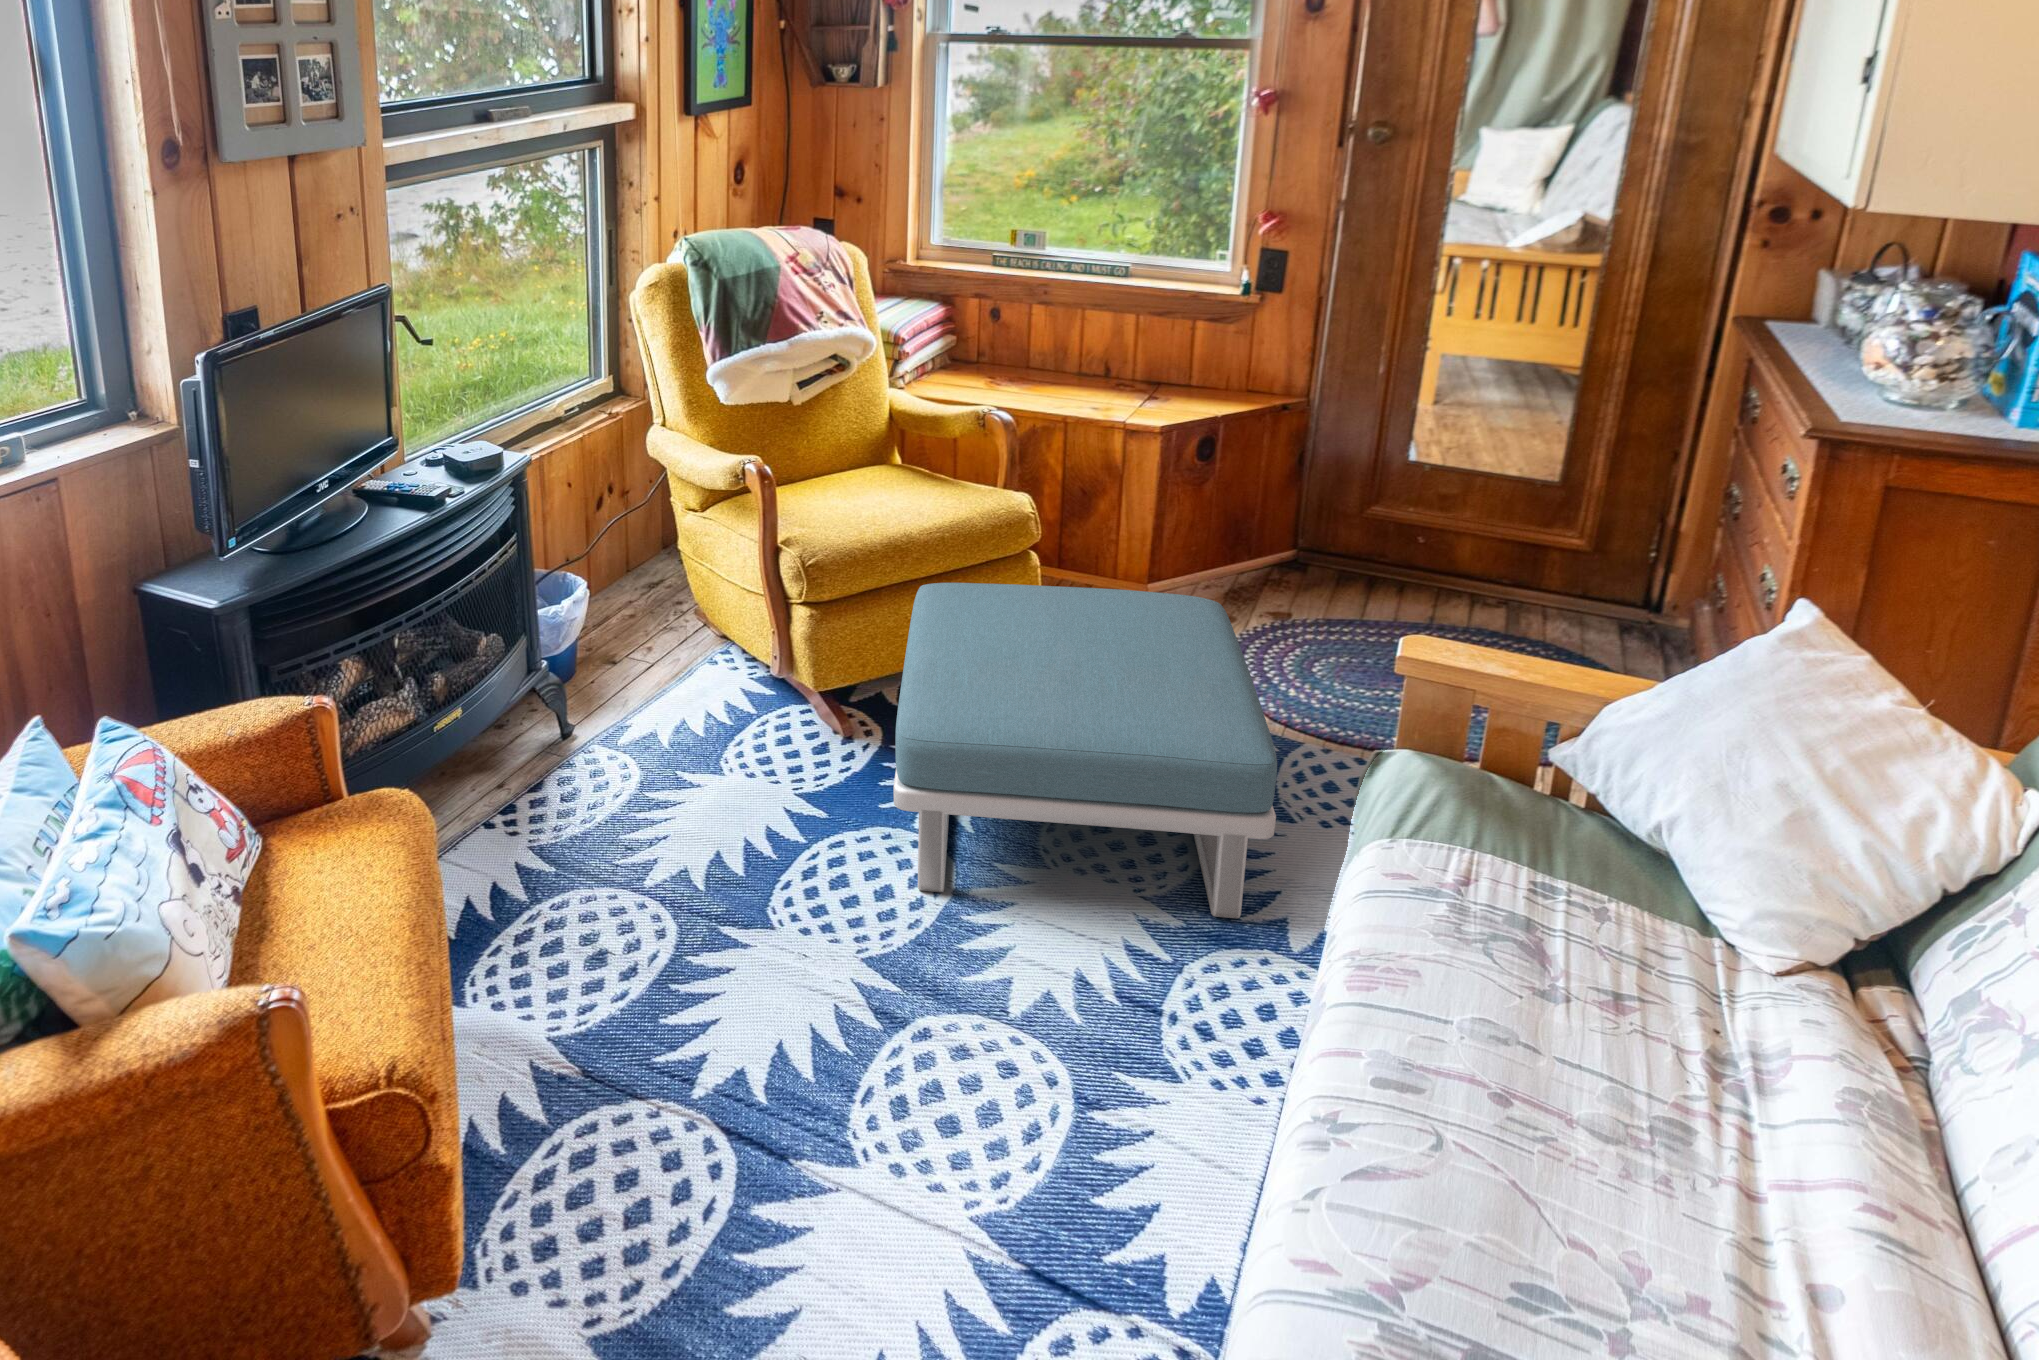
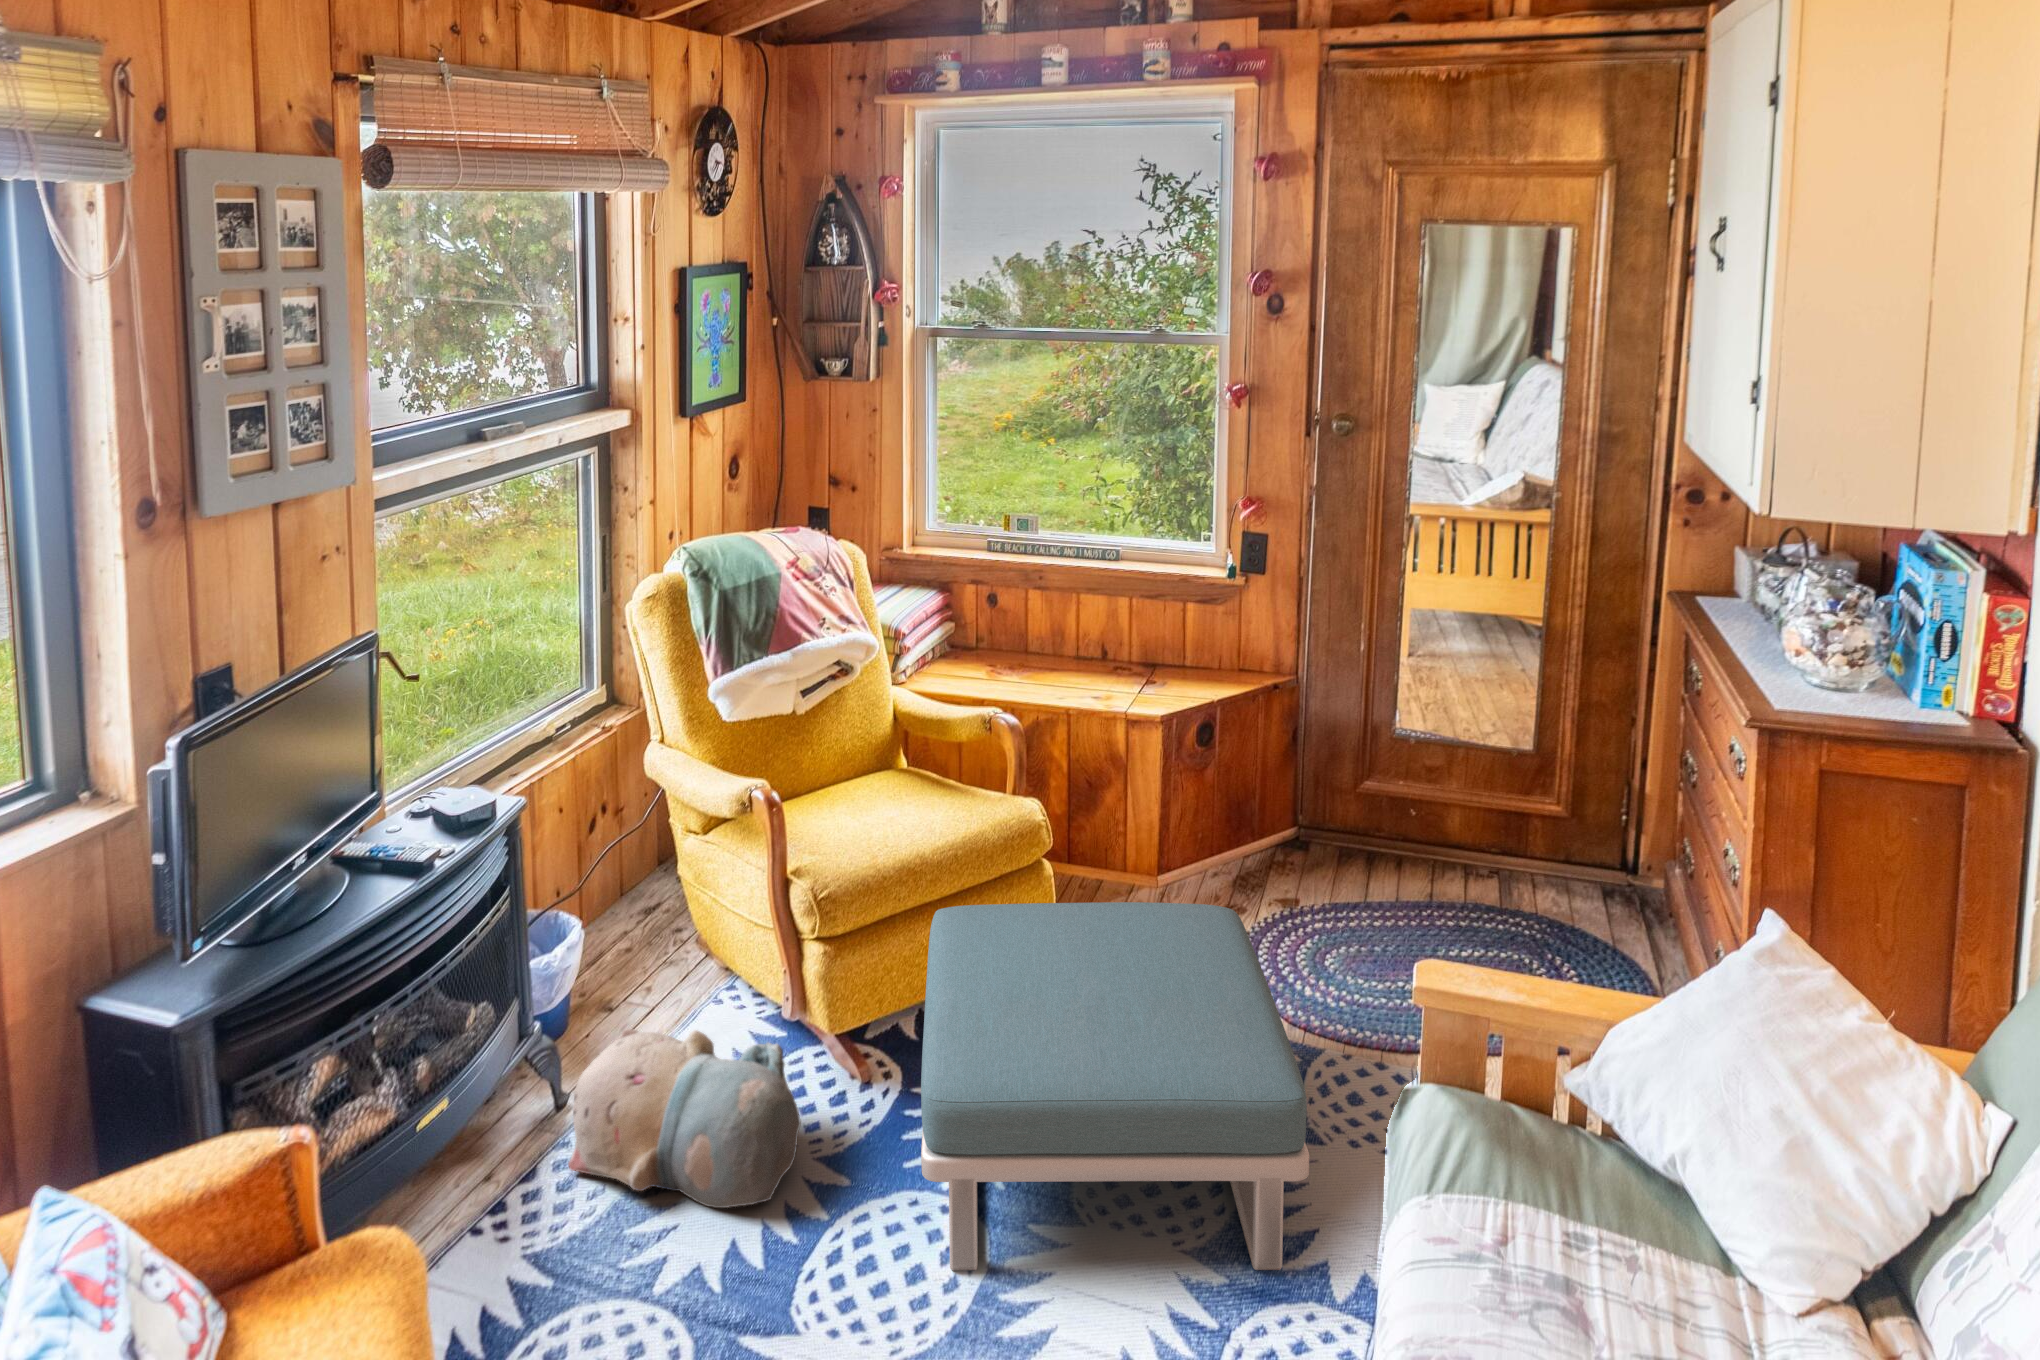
plush toy: none [574,670,785,823] -> present [568,1029,801,1208]

